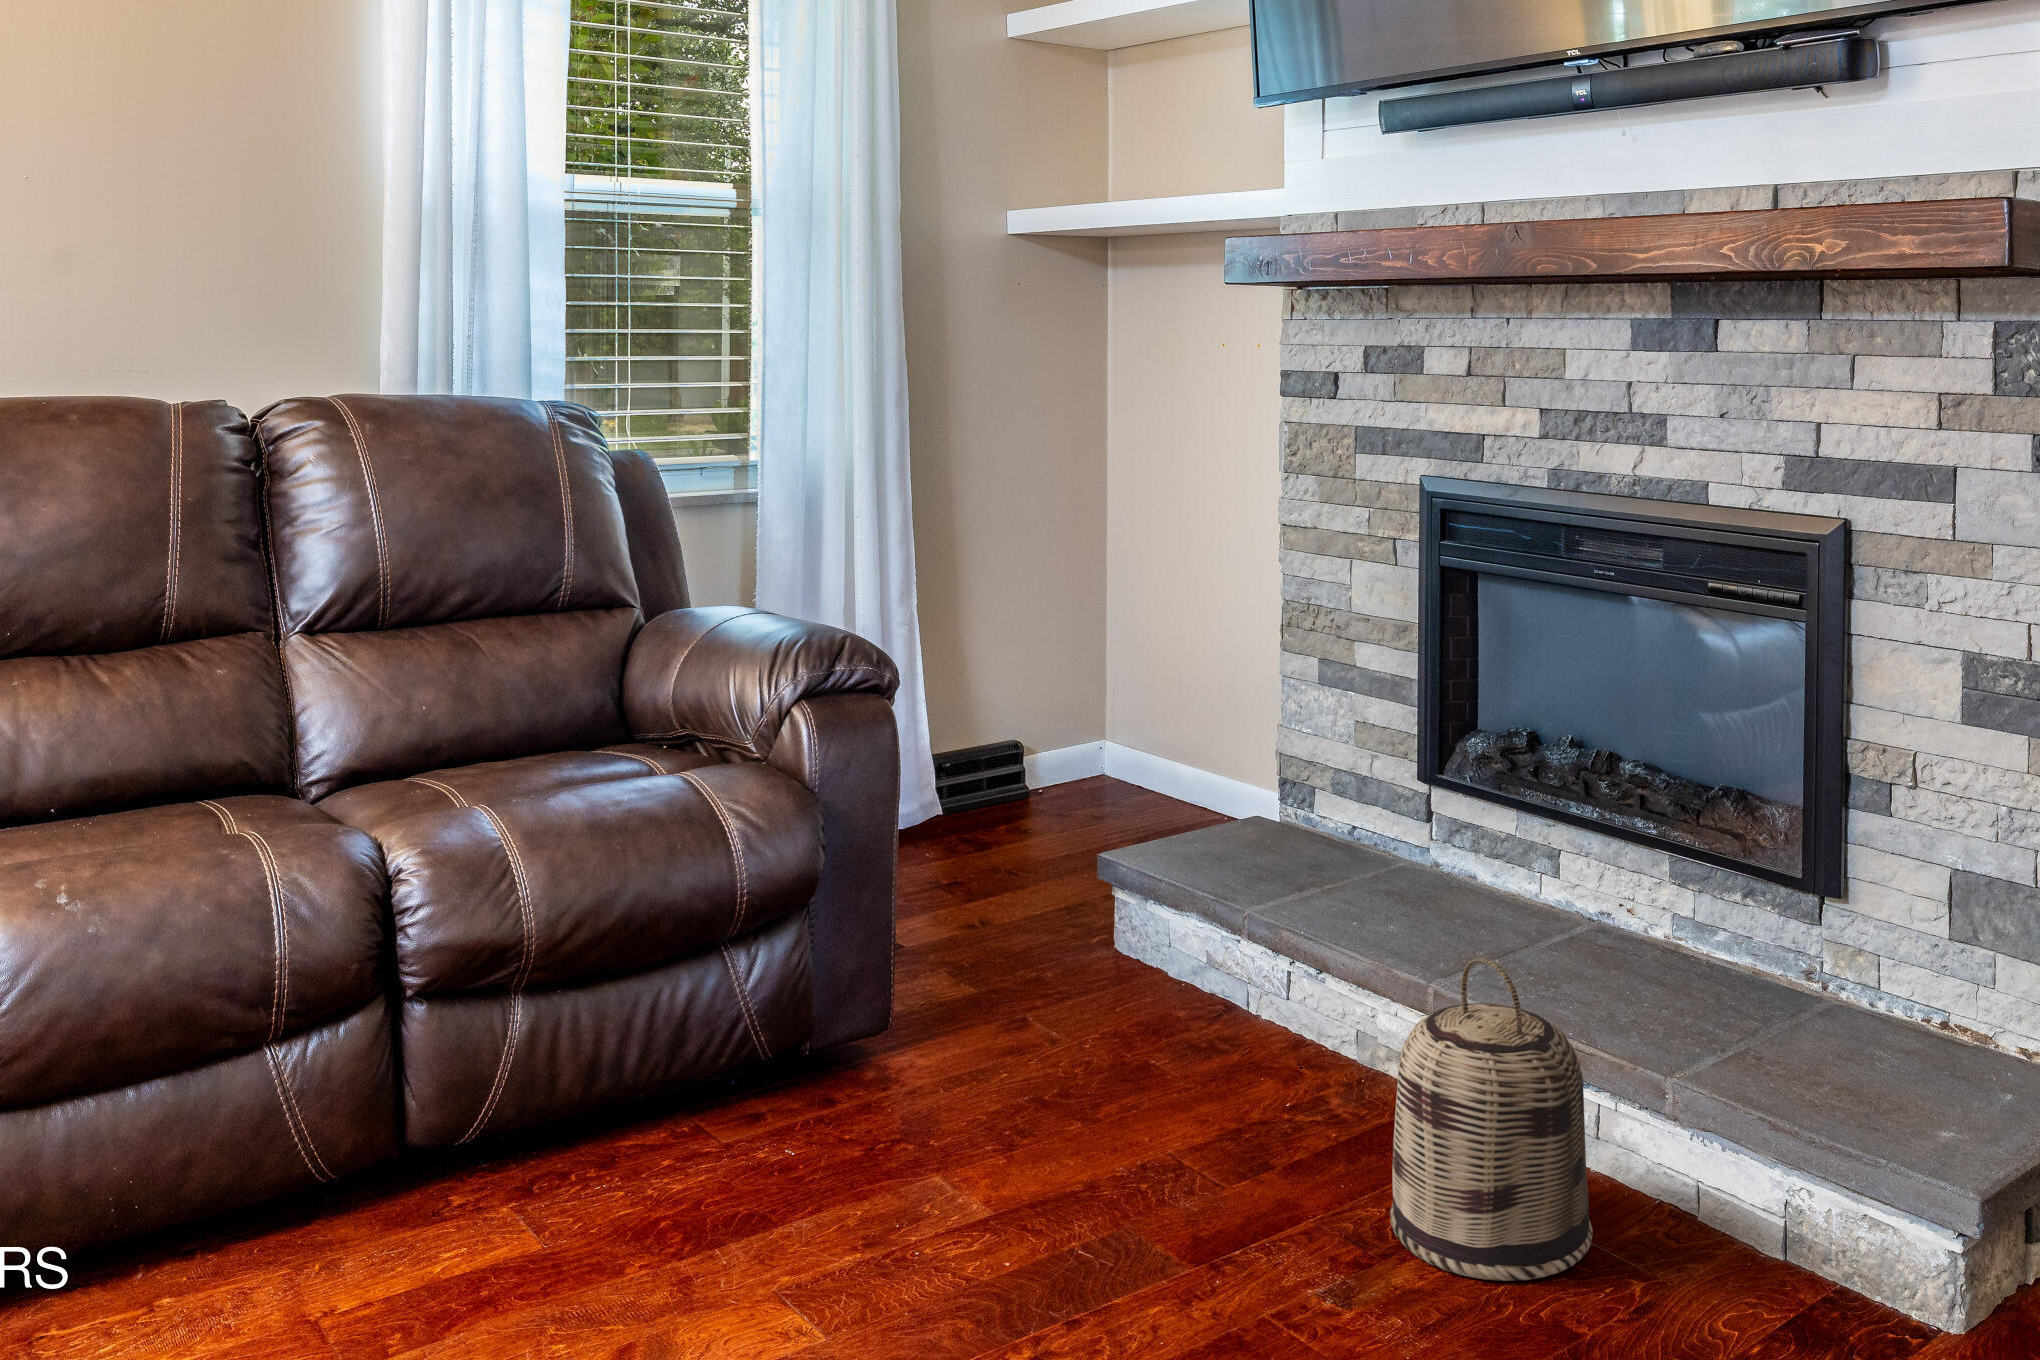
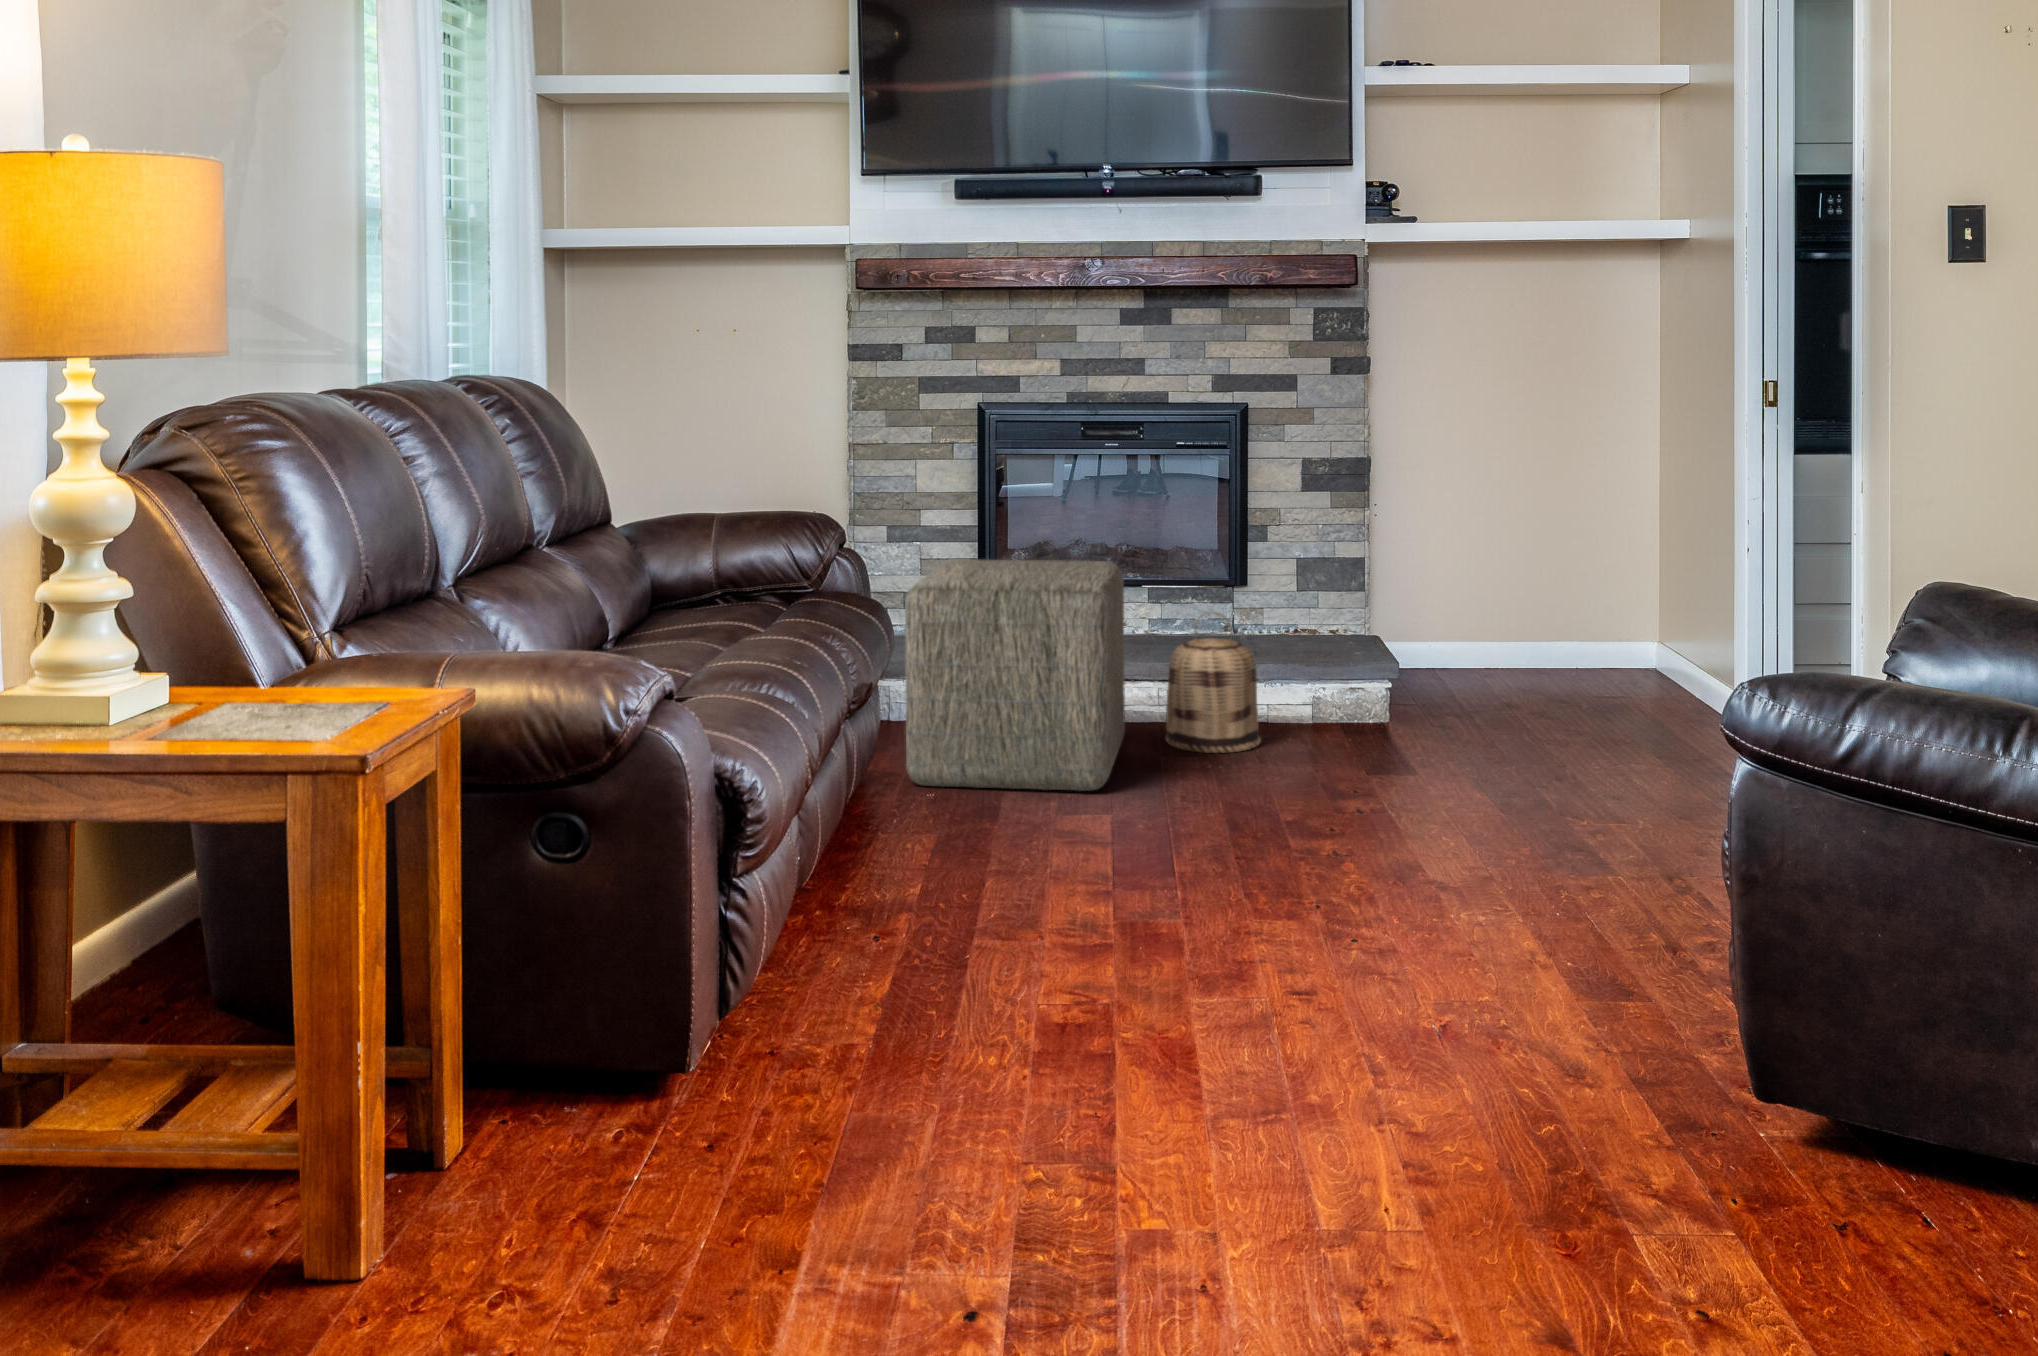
ottoman: none [827,757,1296,1273] -> present [905,559,1125,791]

